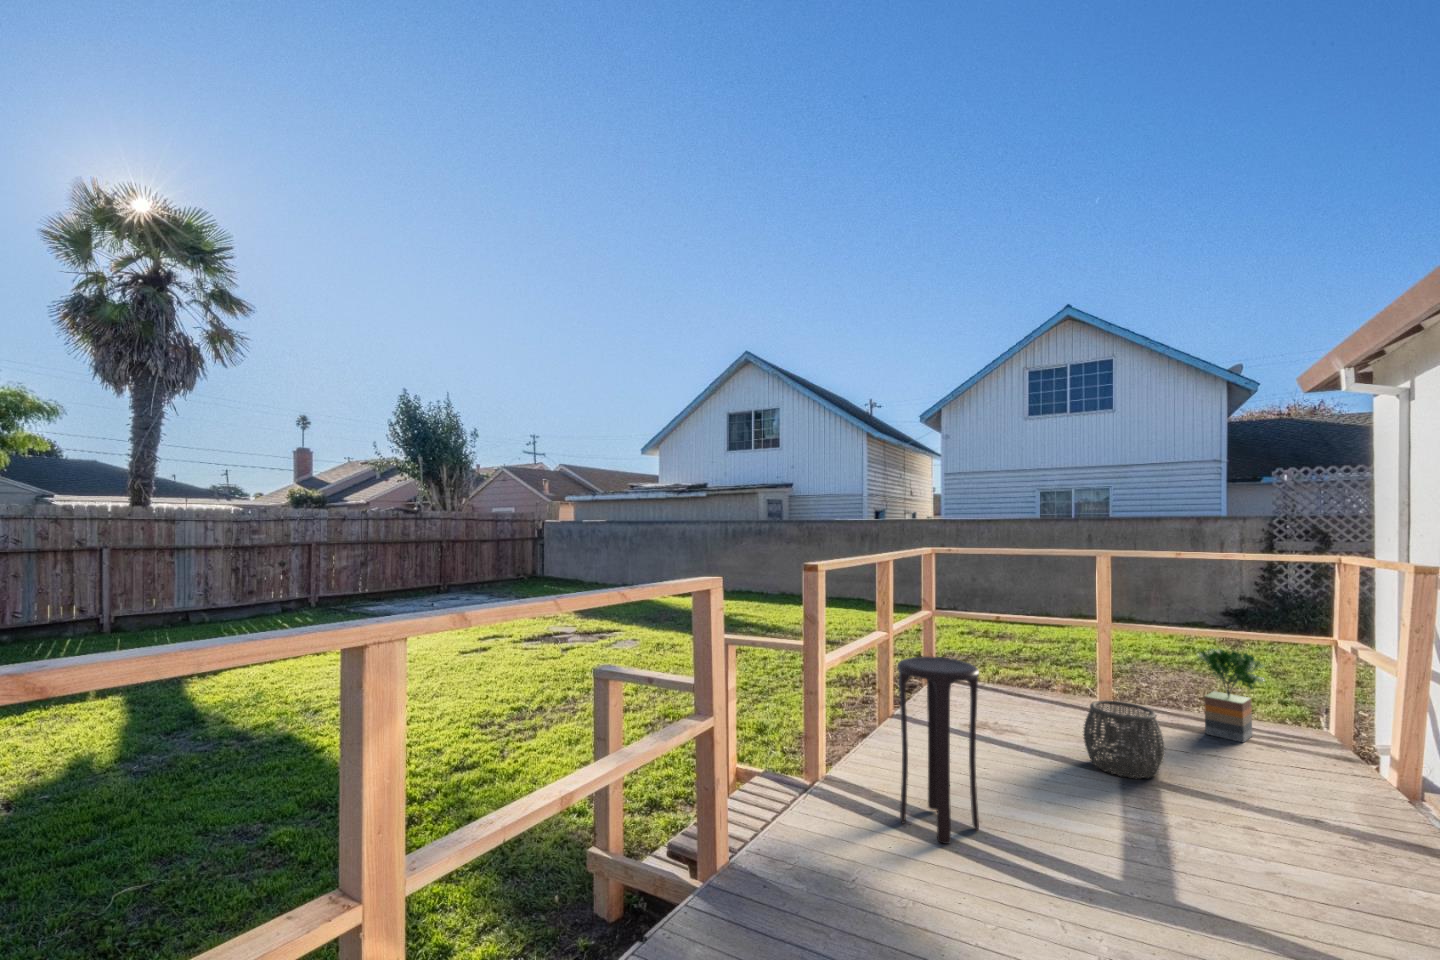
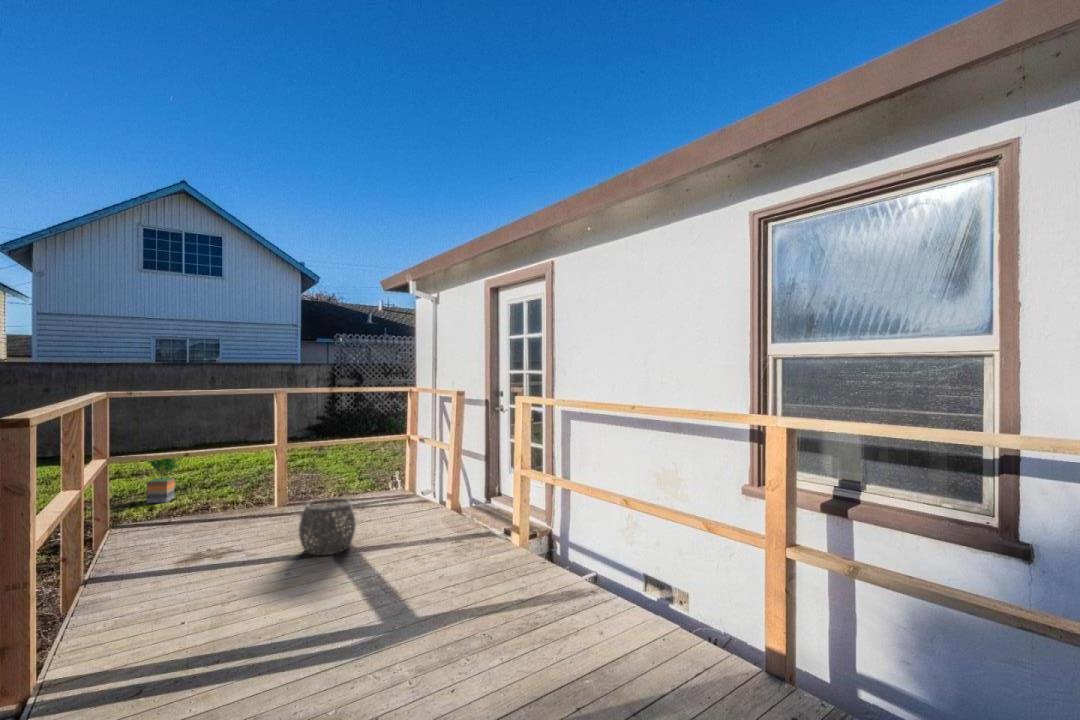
potted tree: present [1197,649,1264,742] -> present [146,457,181,503]
stool: present [898,656,979,844] -> none [180,492,272,680]

